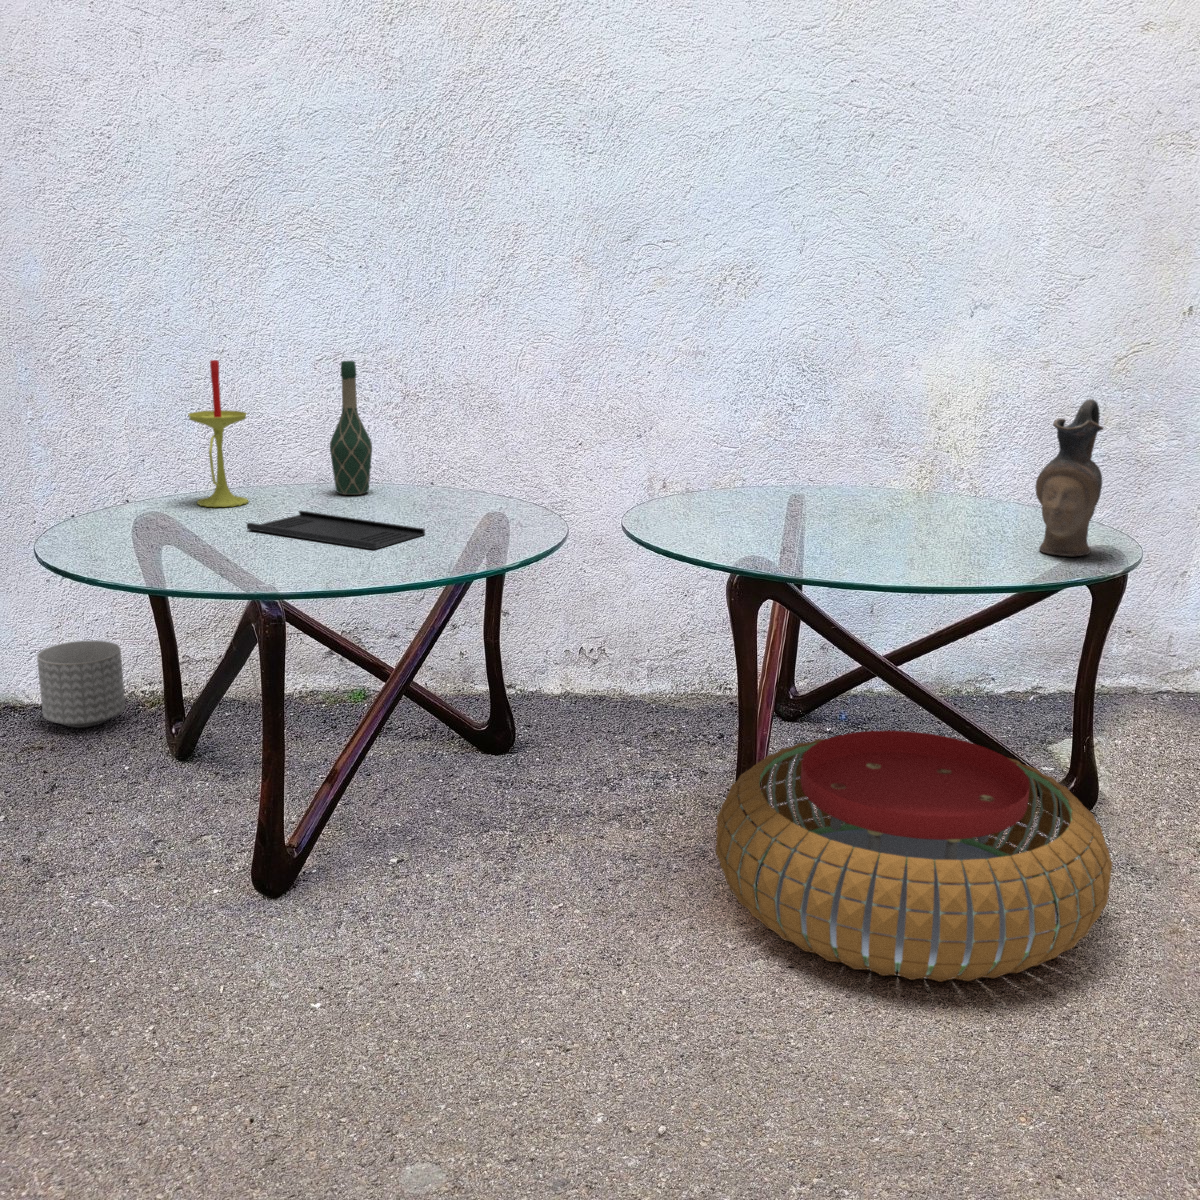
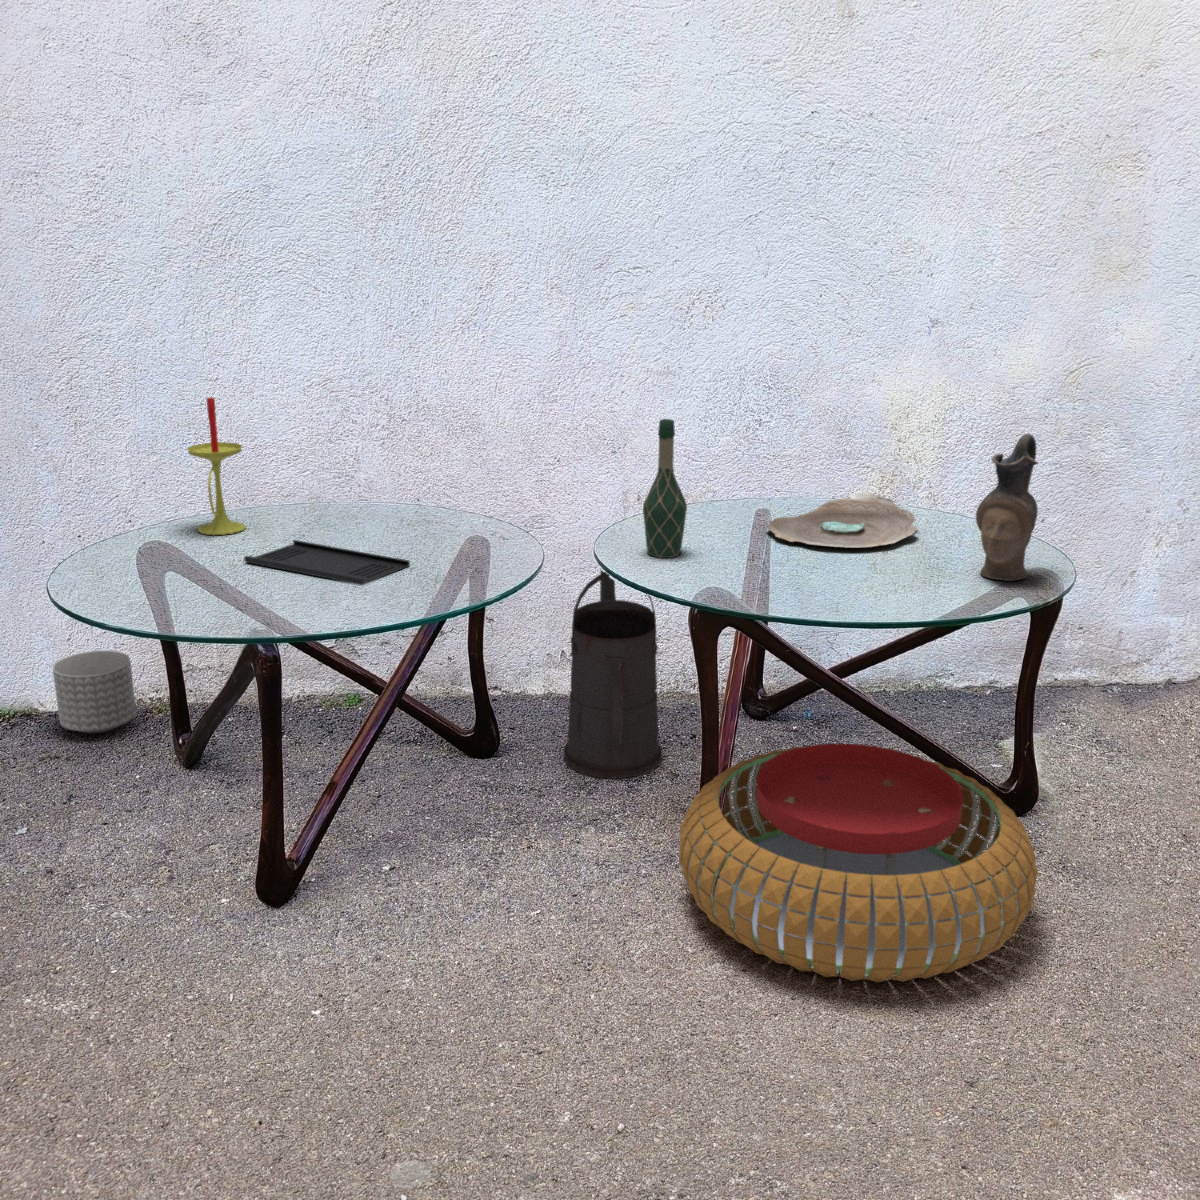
wine bottle: present [330,361,372,495] -> present [643,419,687,558]
decorative bowl: none [803,476,966,525] -> present [766,492,917,548]
watering can: none [584,549,690,777] -> present [564,570,662,778]

